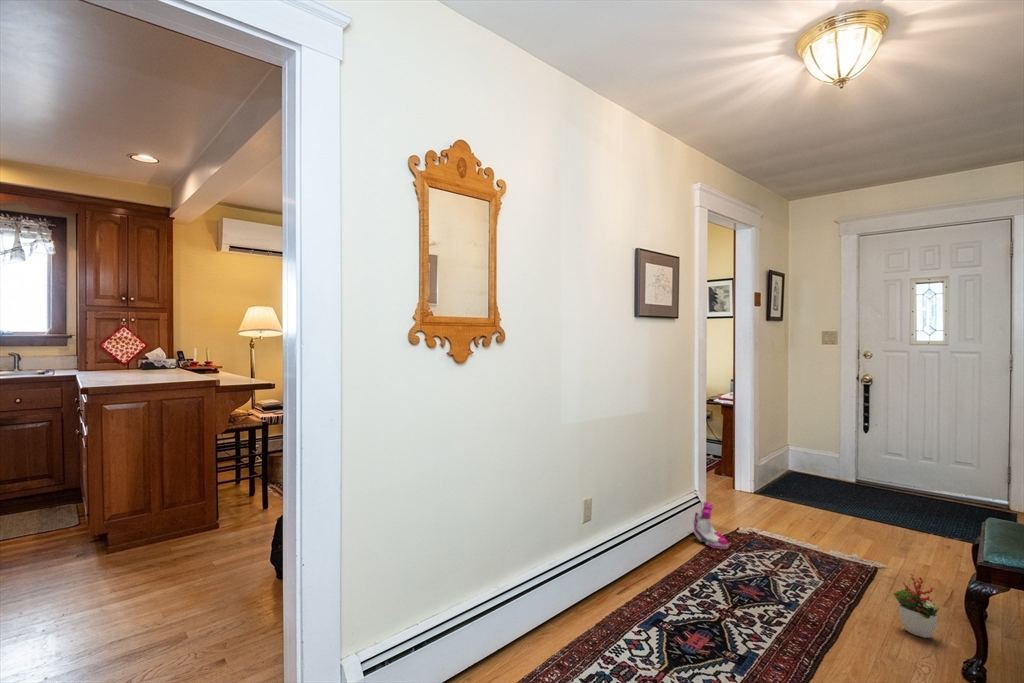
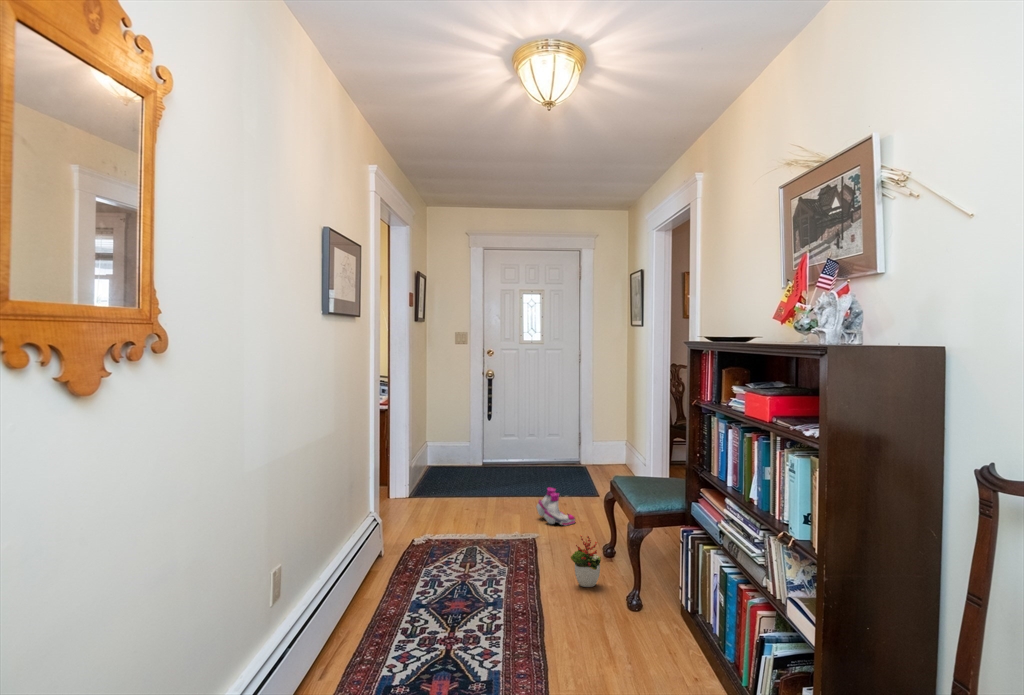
boots: present [693,503,729,549] -> present [536,487,575,525]

